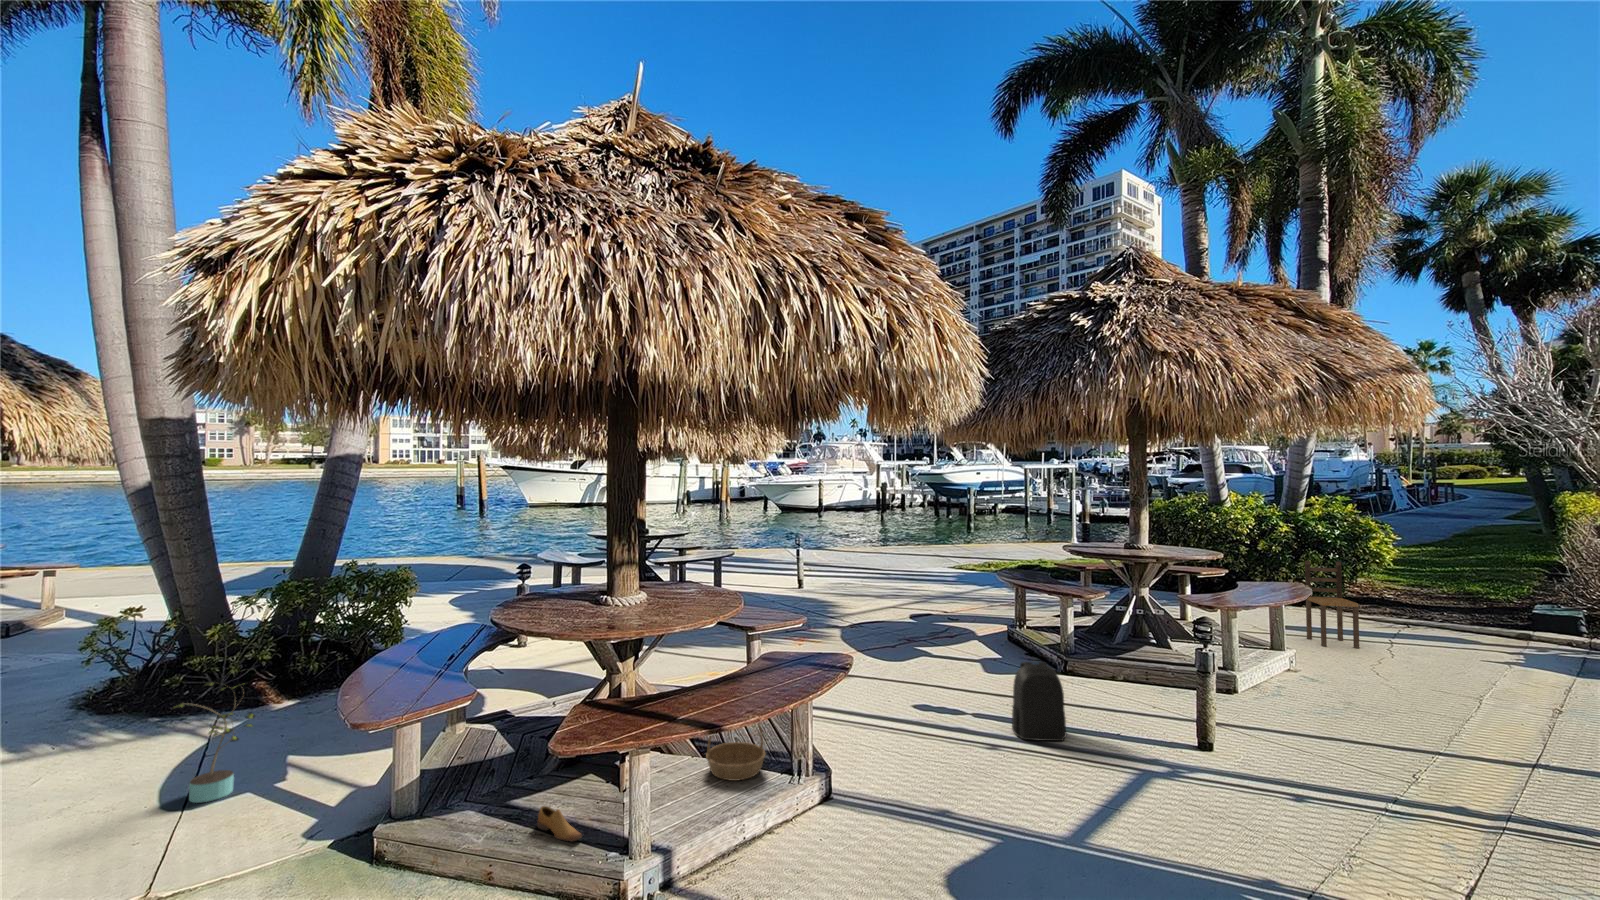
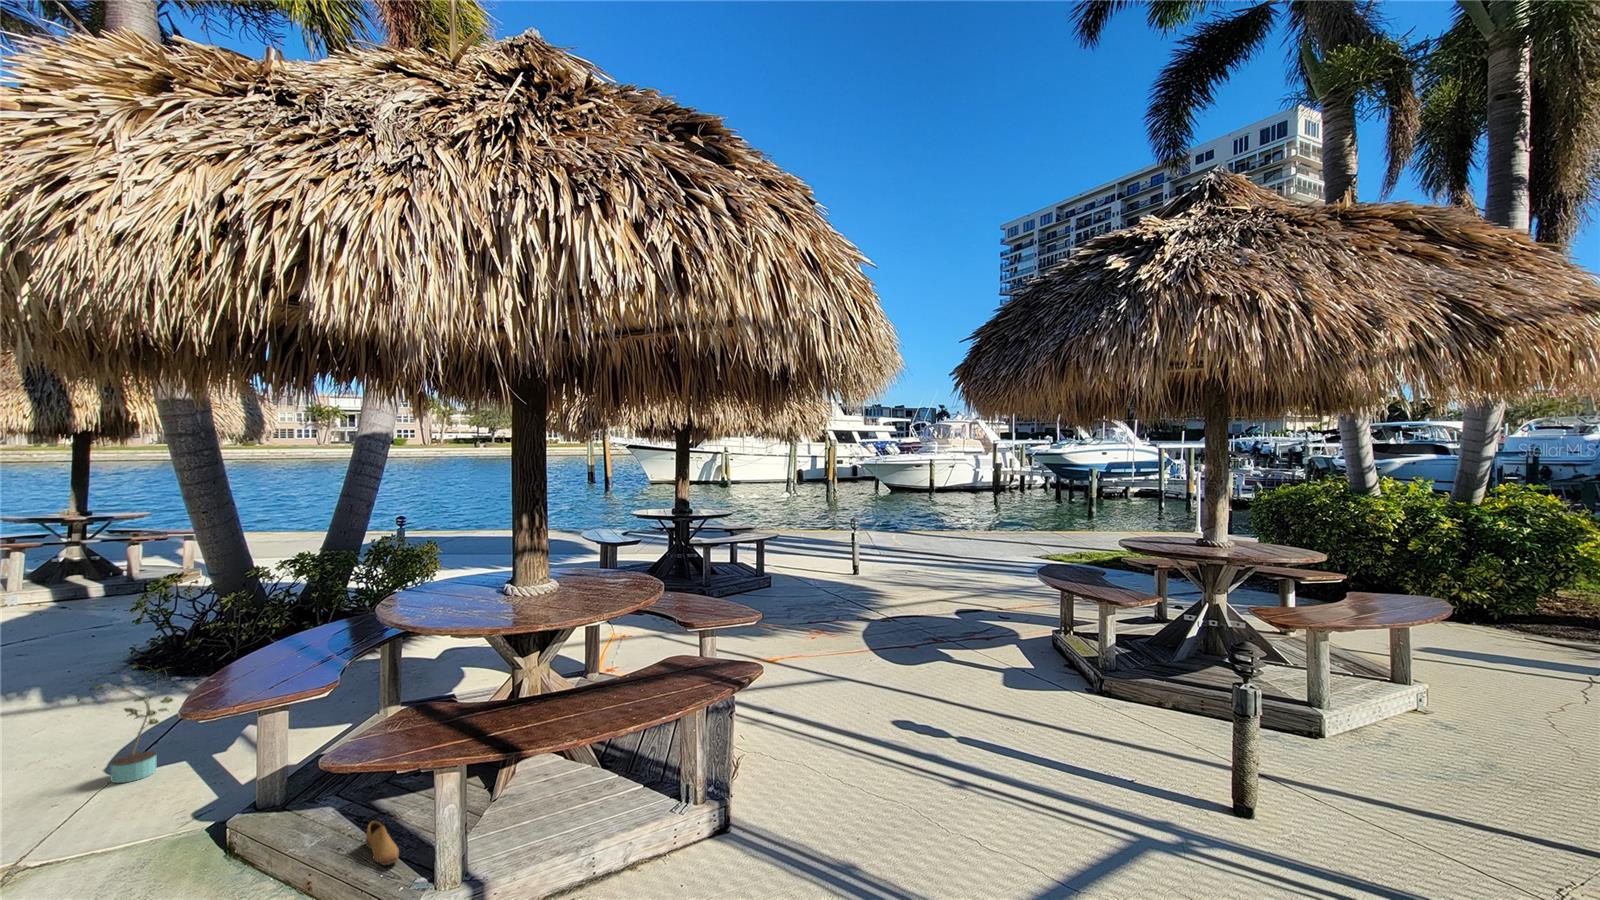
chair: present [1305,561,1359,648] -> none [1453,560,1528,676]
backpack: present [1012,662,1066,741] -> none [992,678,1058,779]
basket: present [706,723,765,781] -> none [589,721,661,804]

